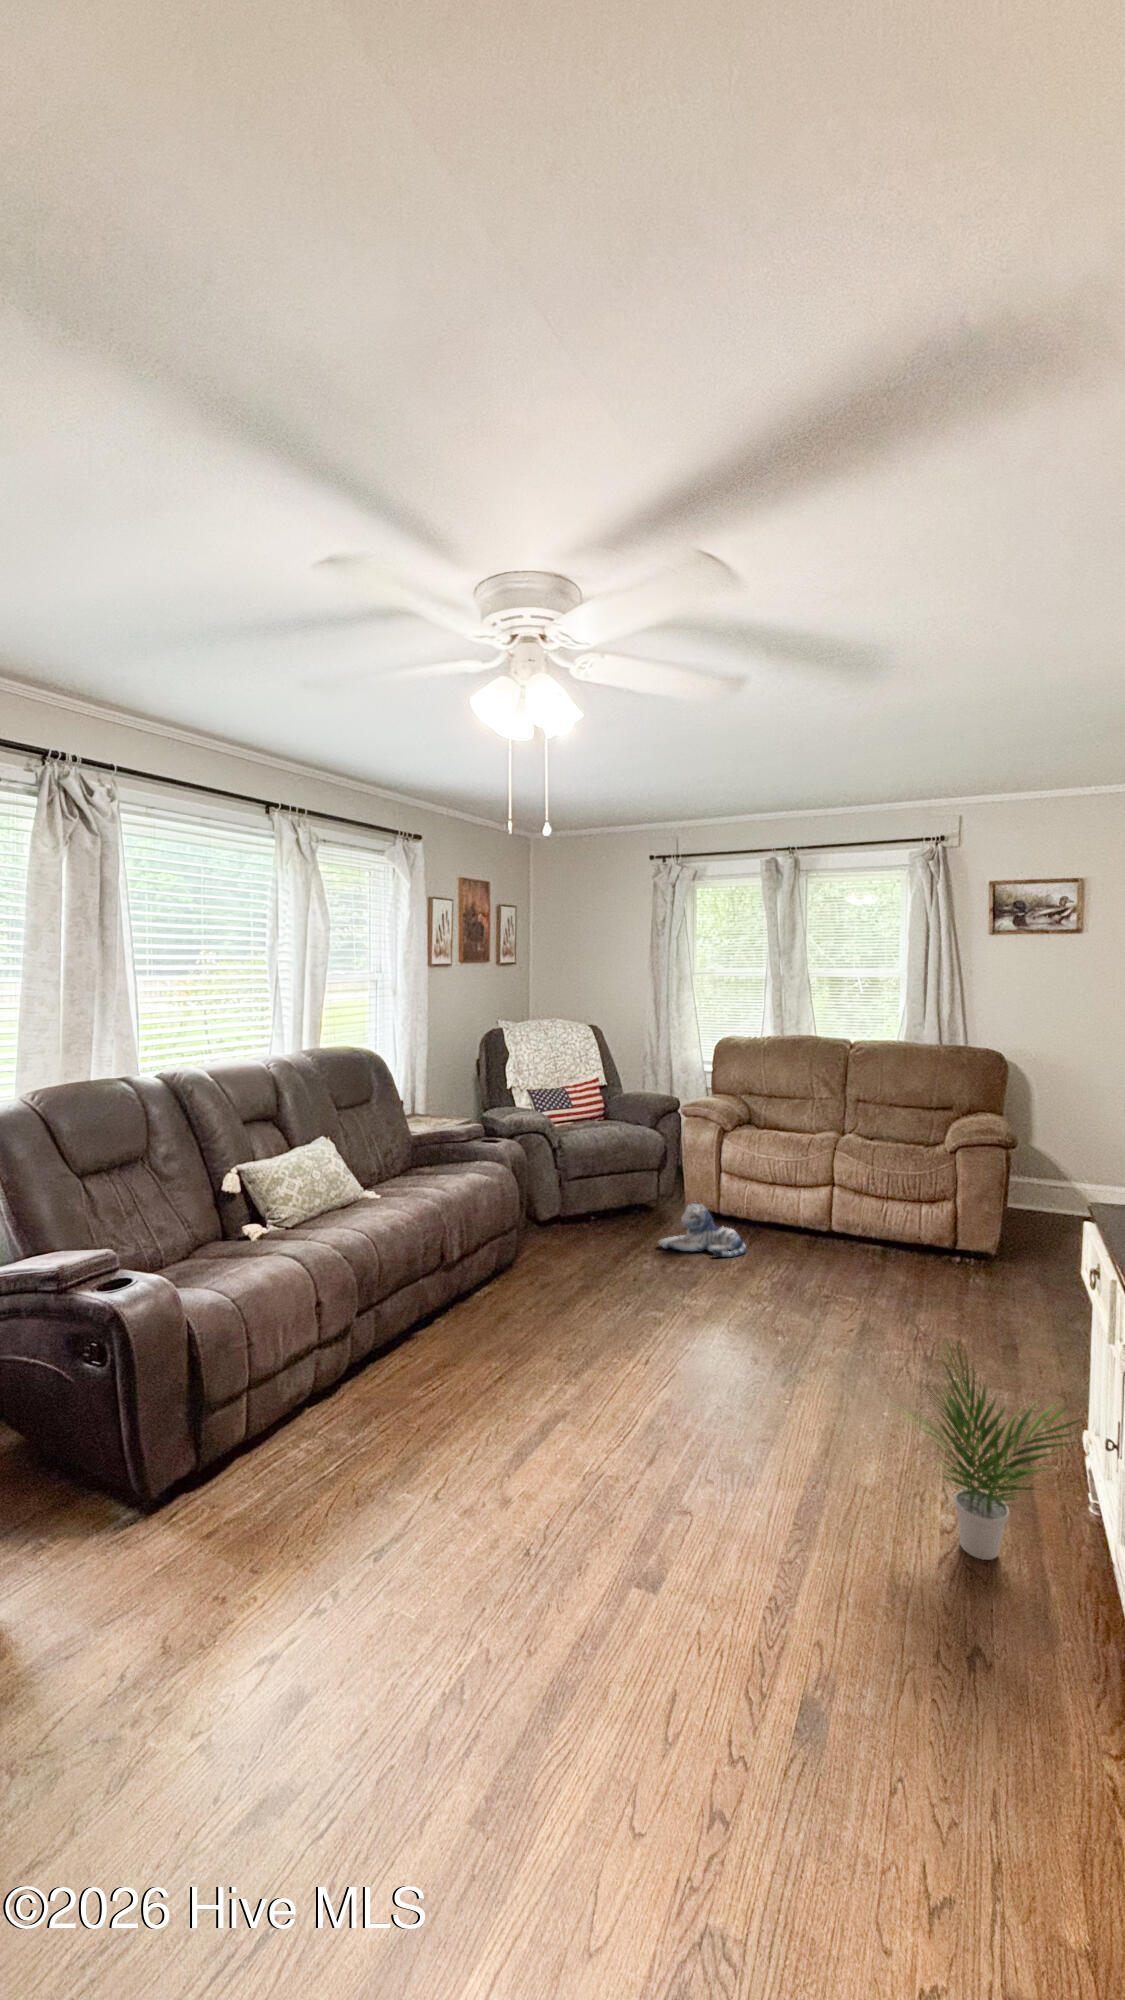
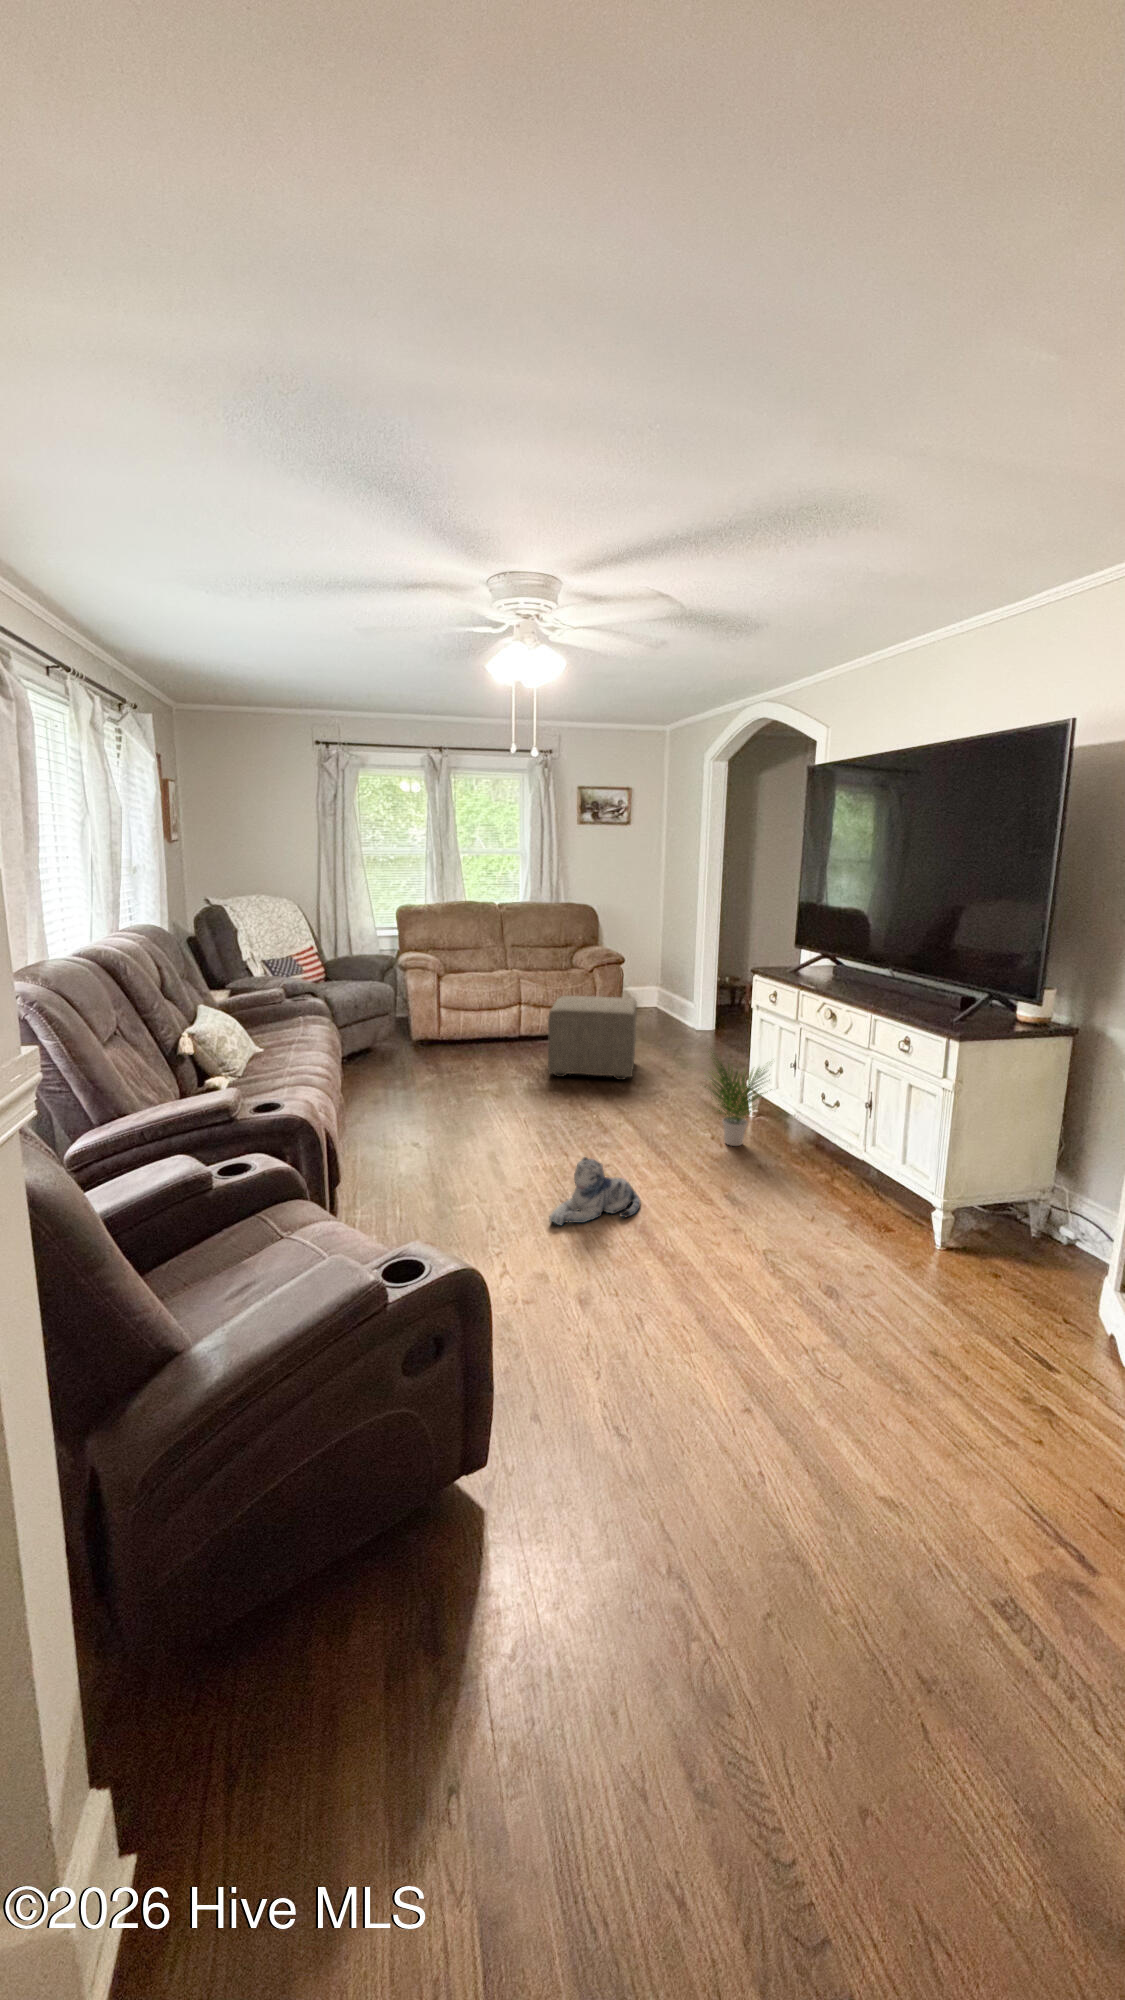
ottoman: none [798,1188,980,1347] -> present [548,996,637,1080]
plush toy: present [659,1202,746,1257] -> present [549,1157,640,1225]

